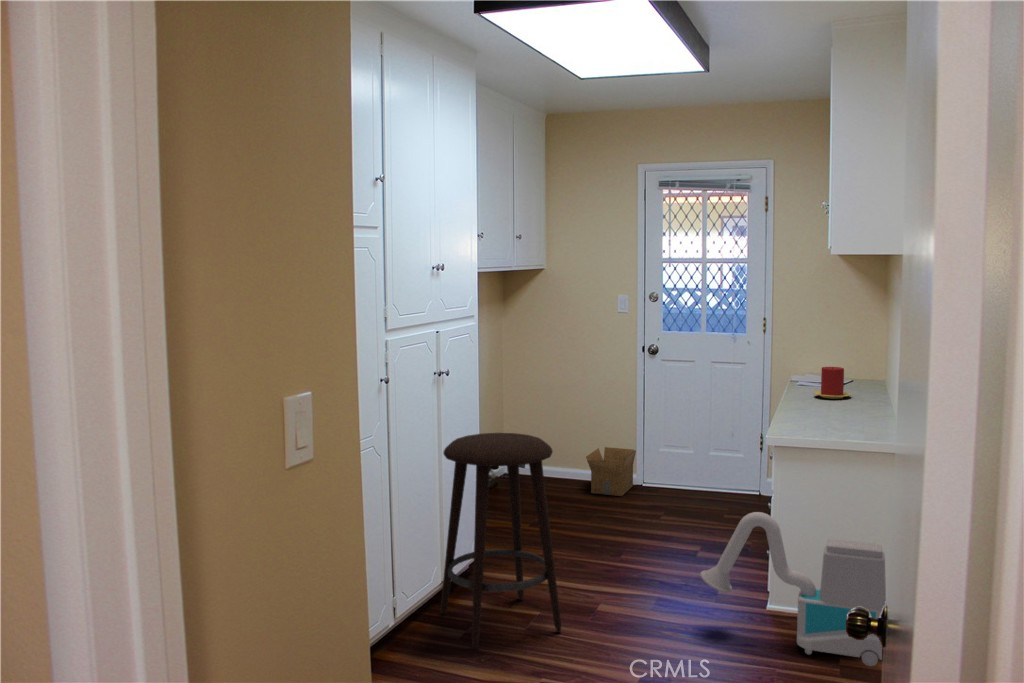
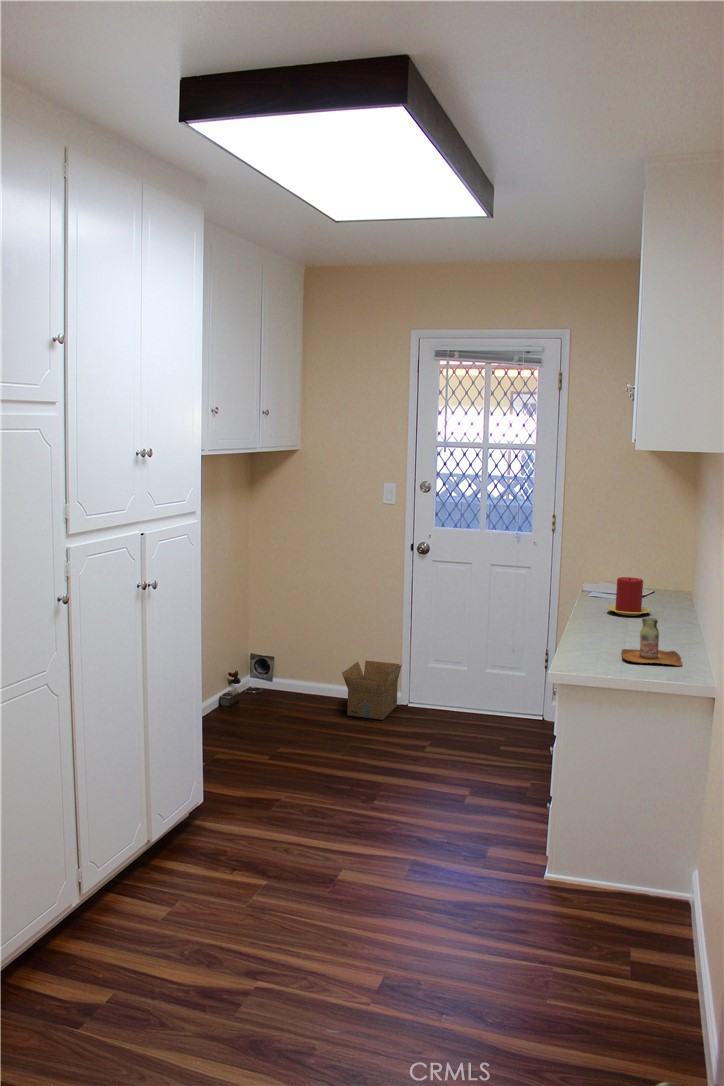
bottle: none [826,394,877,433] -> present [622,618,682,666]
stool: present [441,433,561,650] -> none [141,659,291,940]
vacuum cleaner: present [700,512,886,666] -> none [465,766,689,960]

